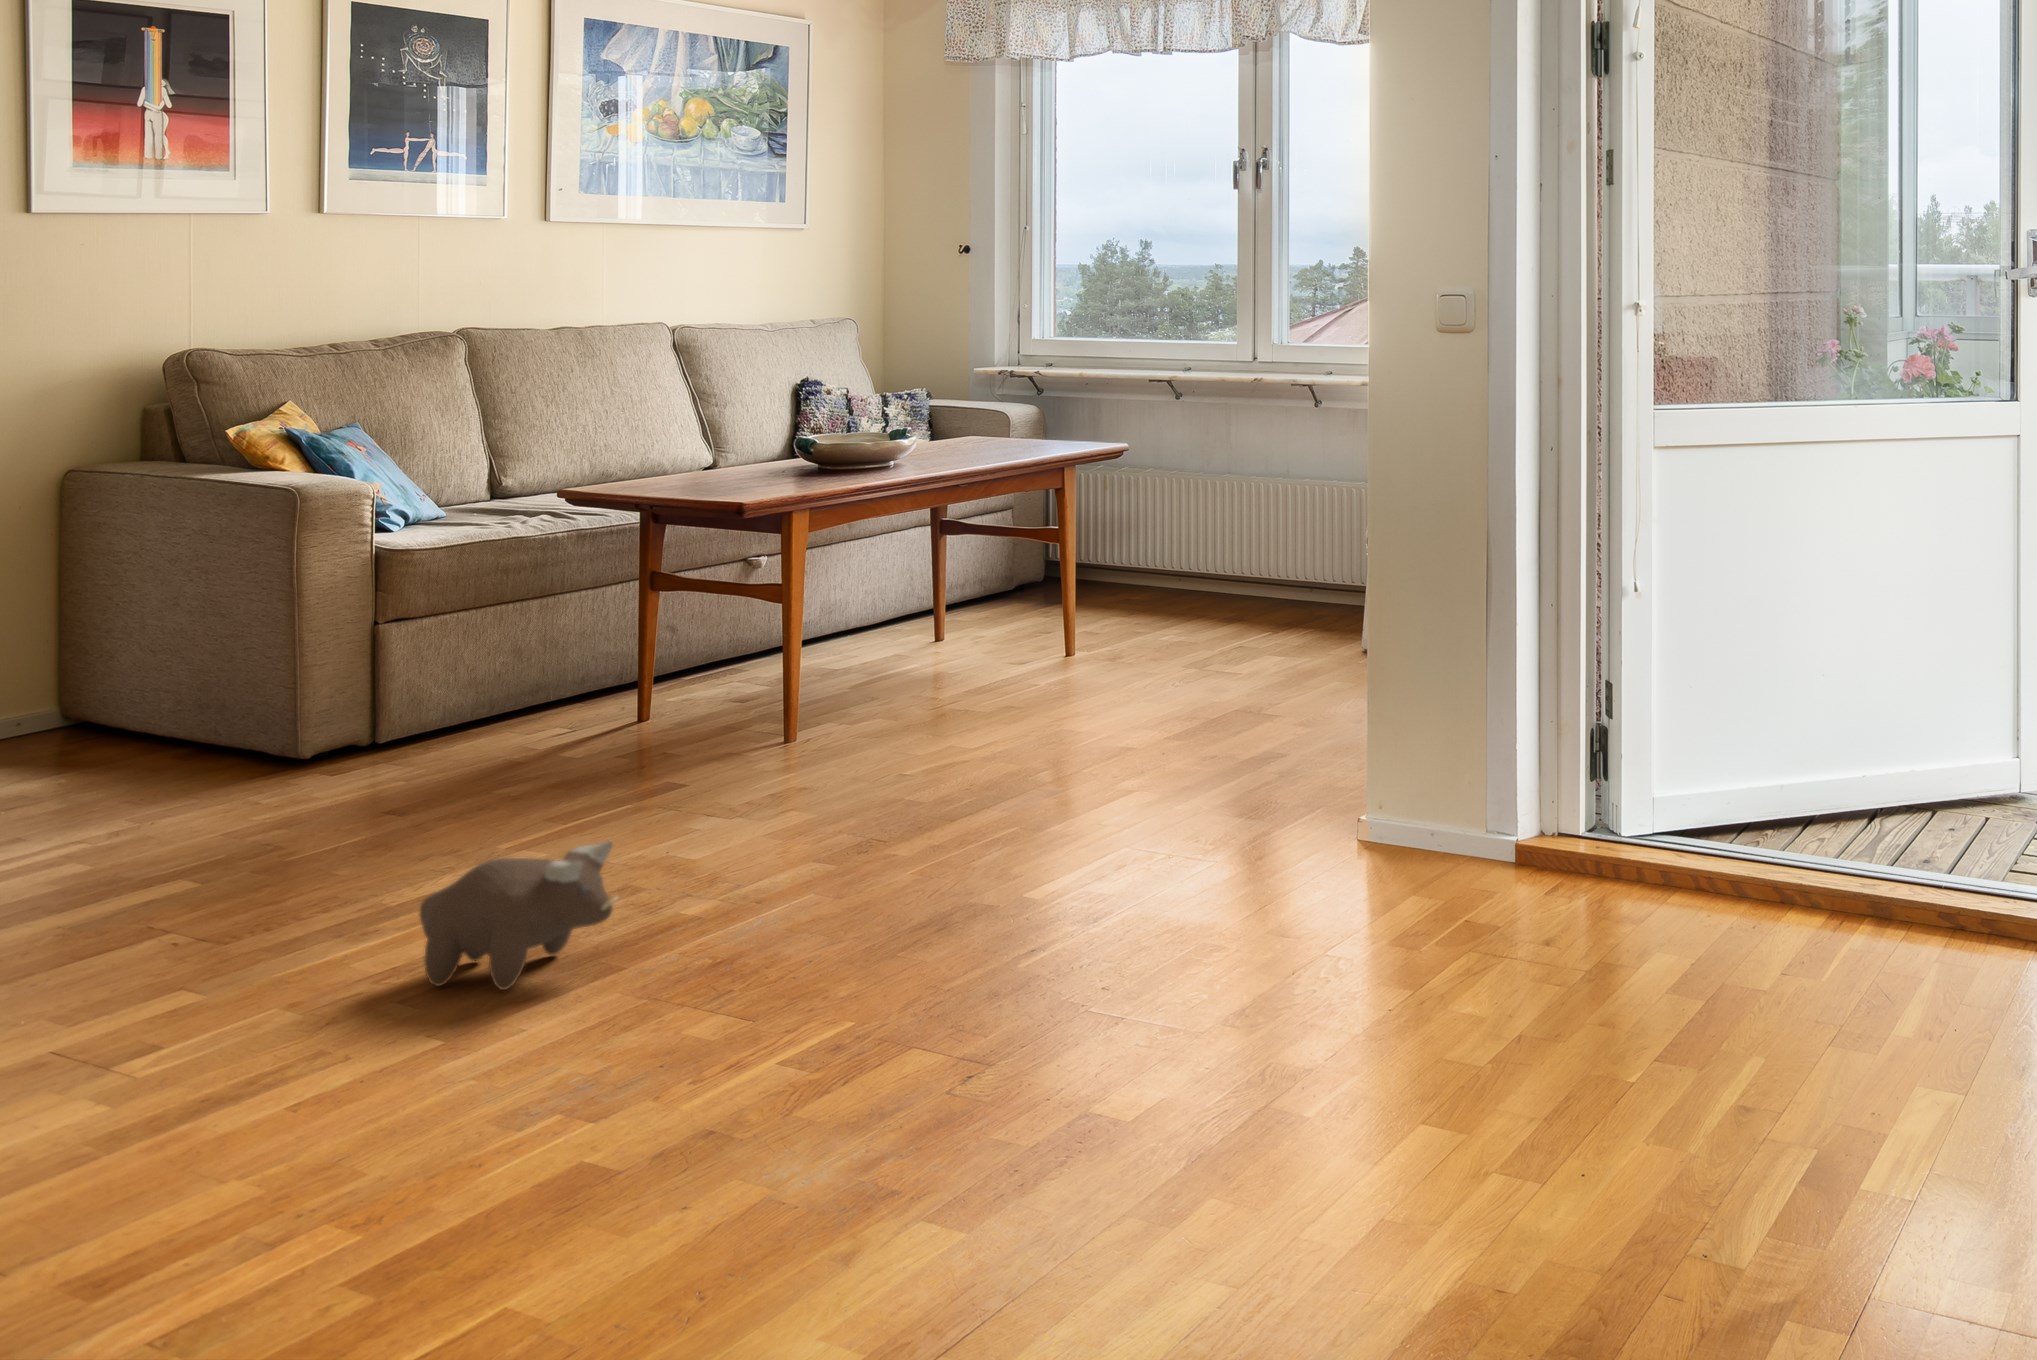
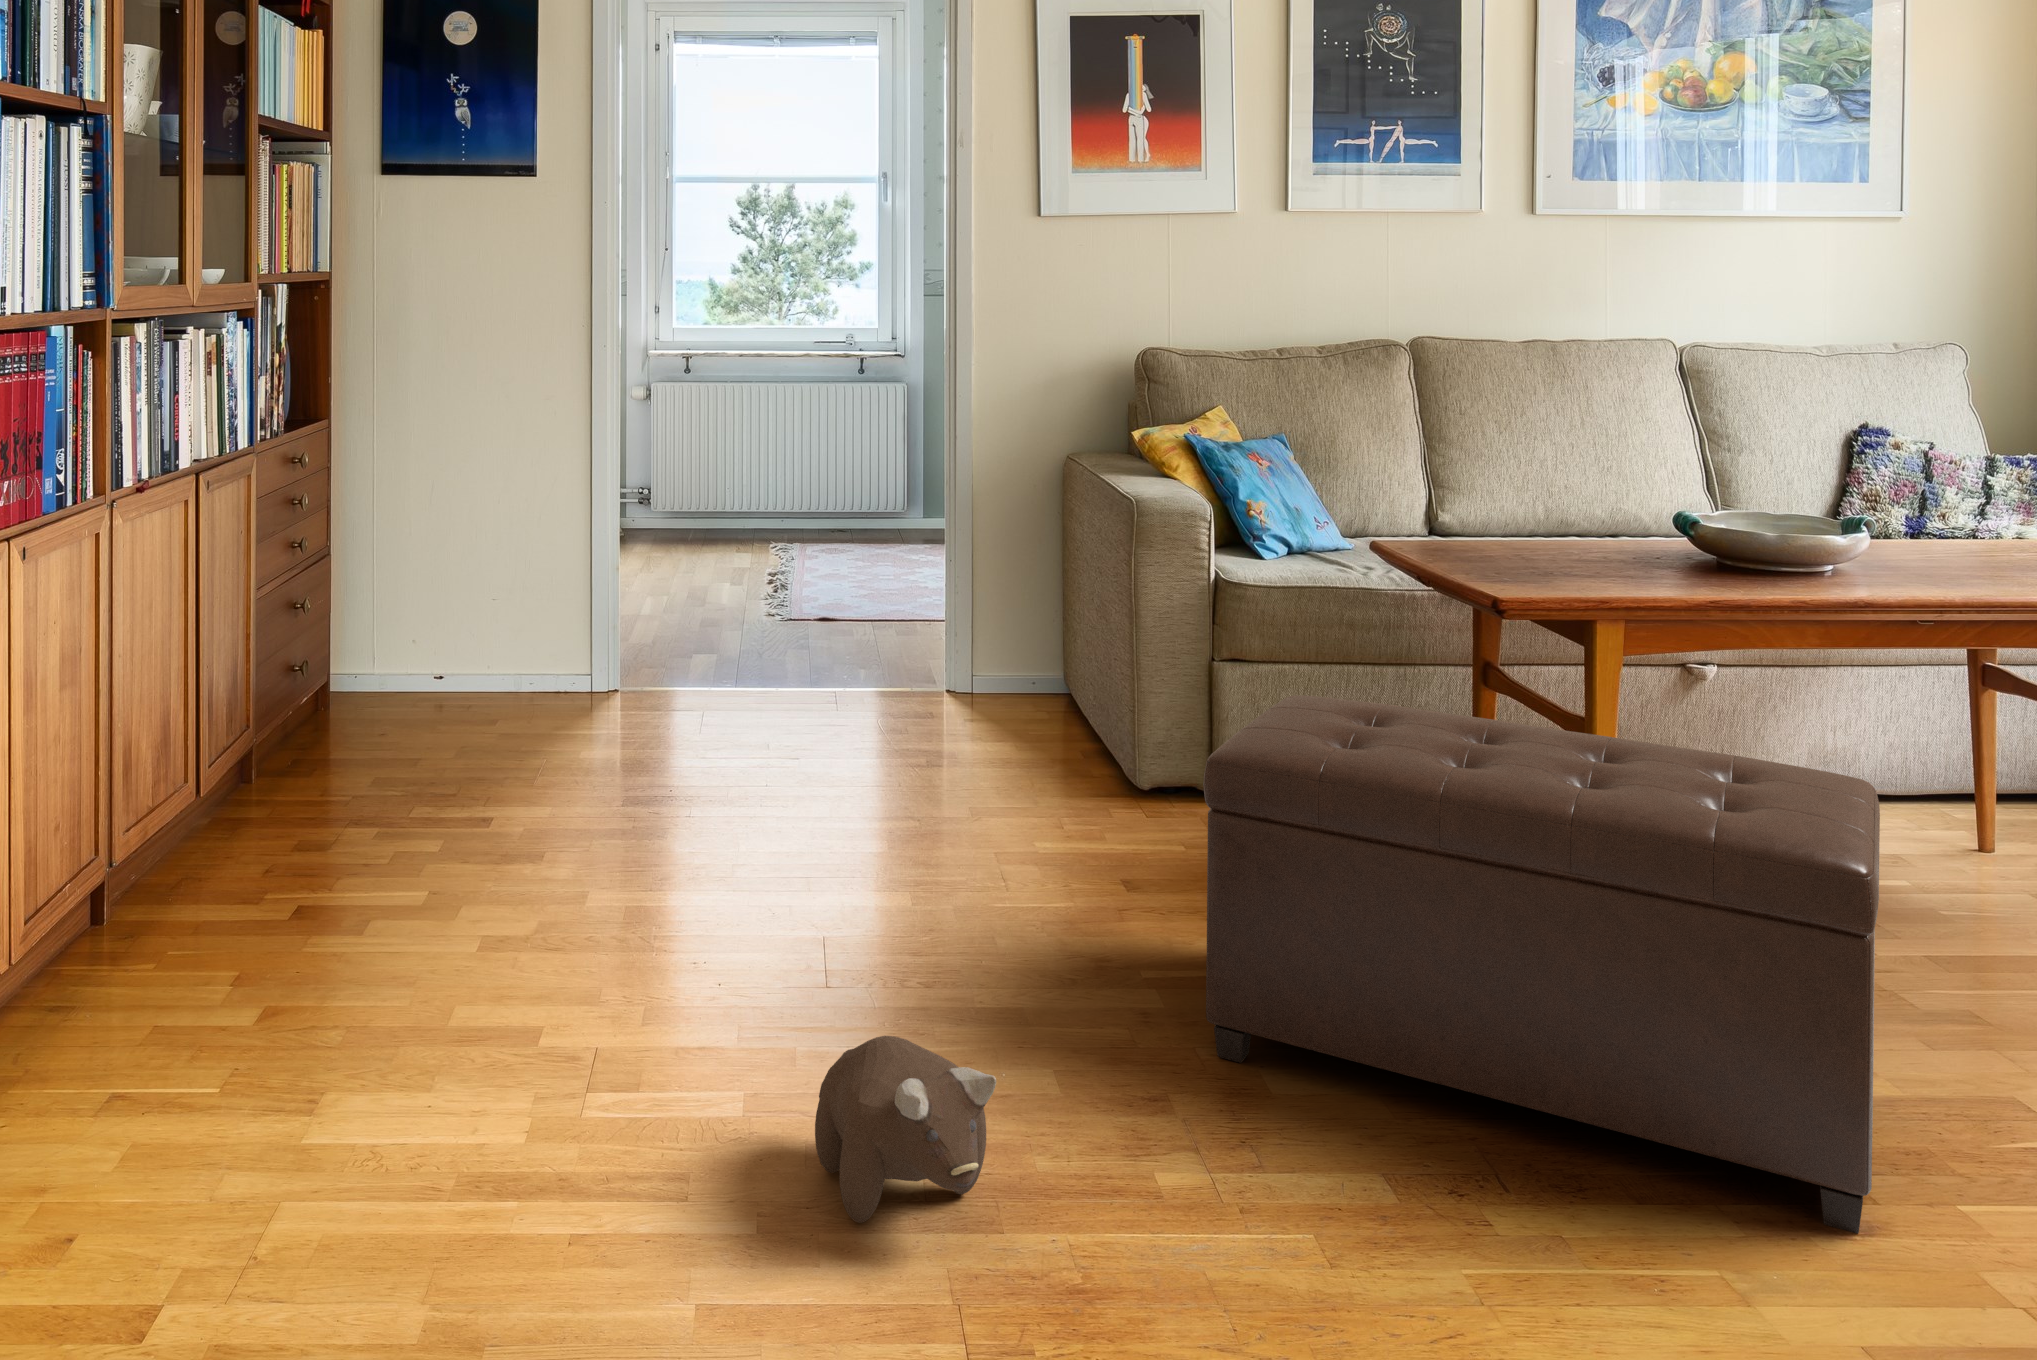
ottoman: none [594,563,1036,853] -> present [1204,695,1880,1234]

